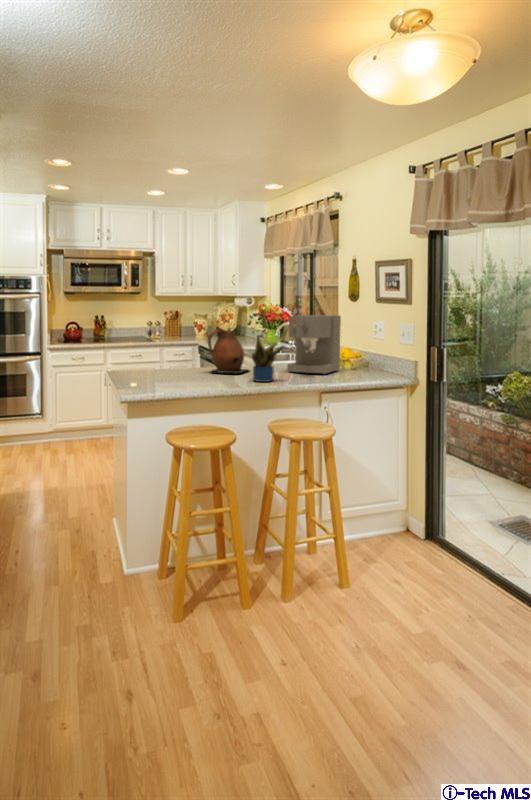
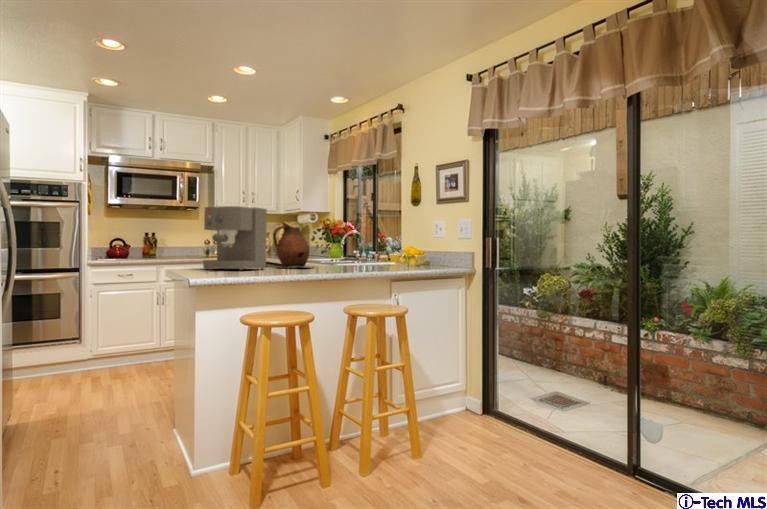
coffee maker: present [287,315,341,374] -> present [203,206,267,270]
potted plant: present [252,328,288,382] -> none [317,218,354,271]

